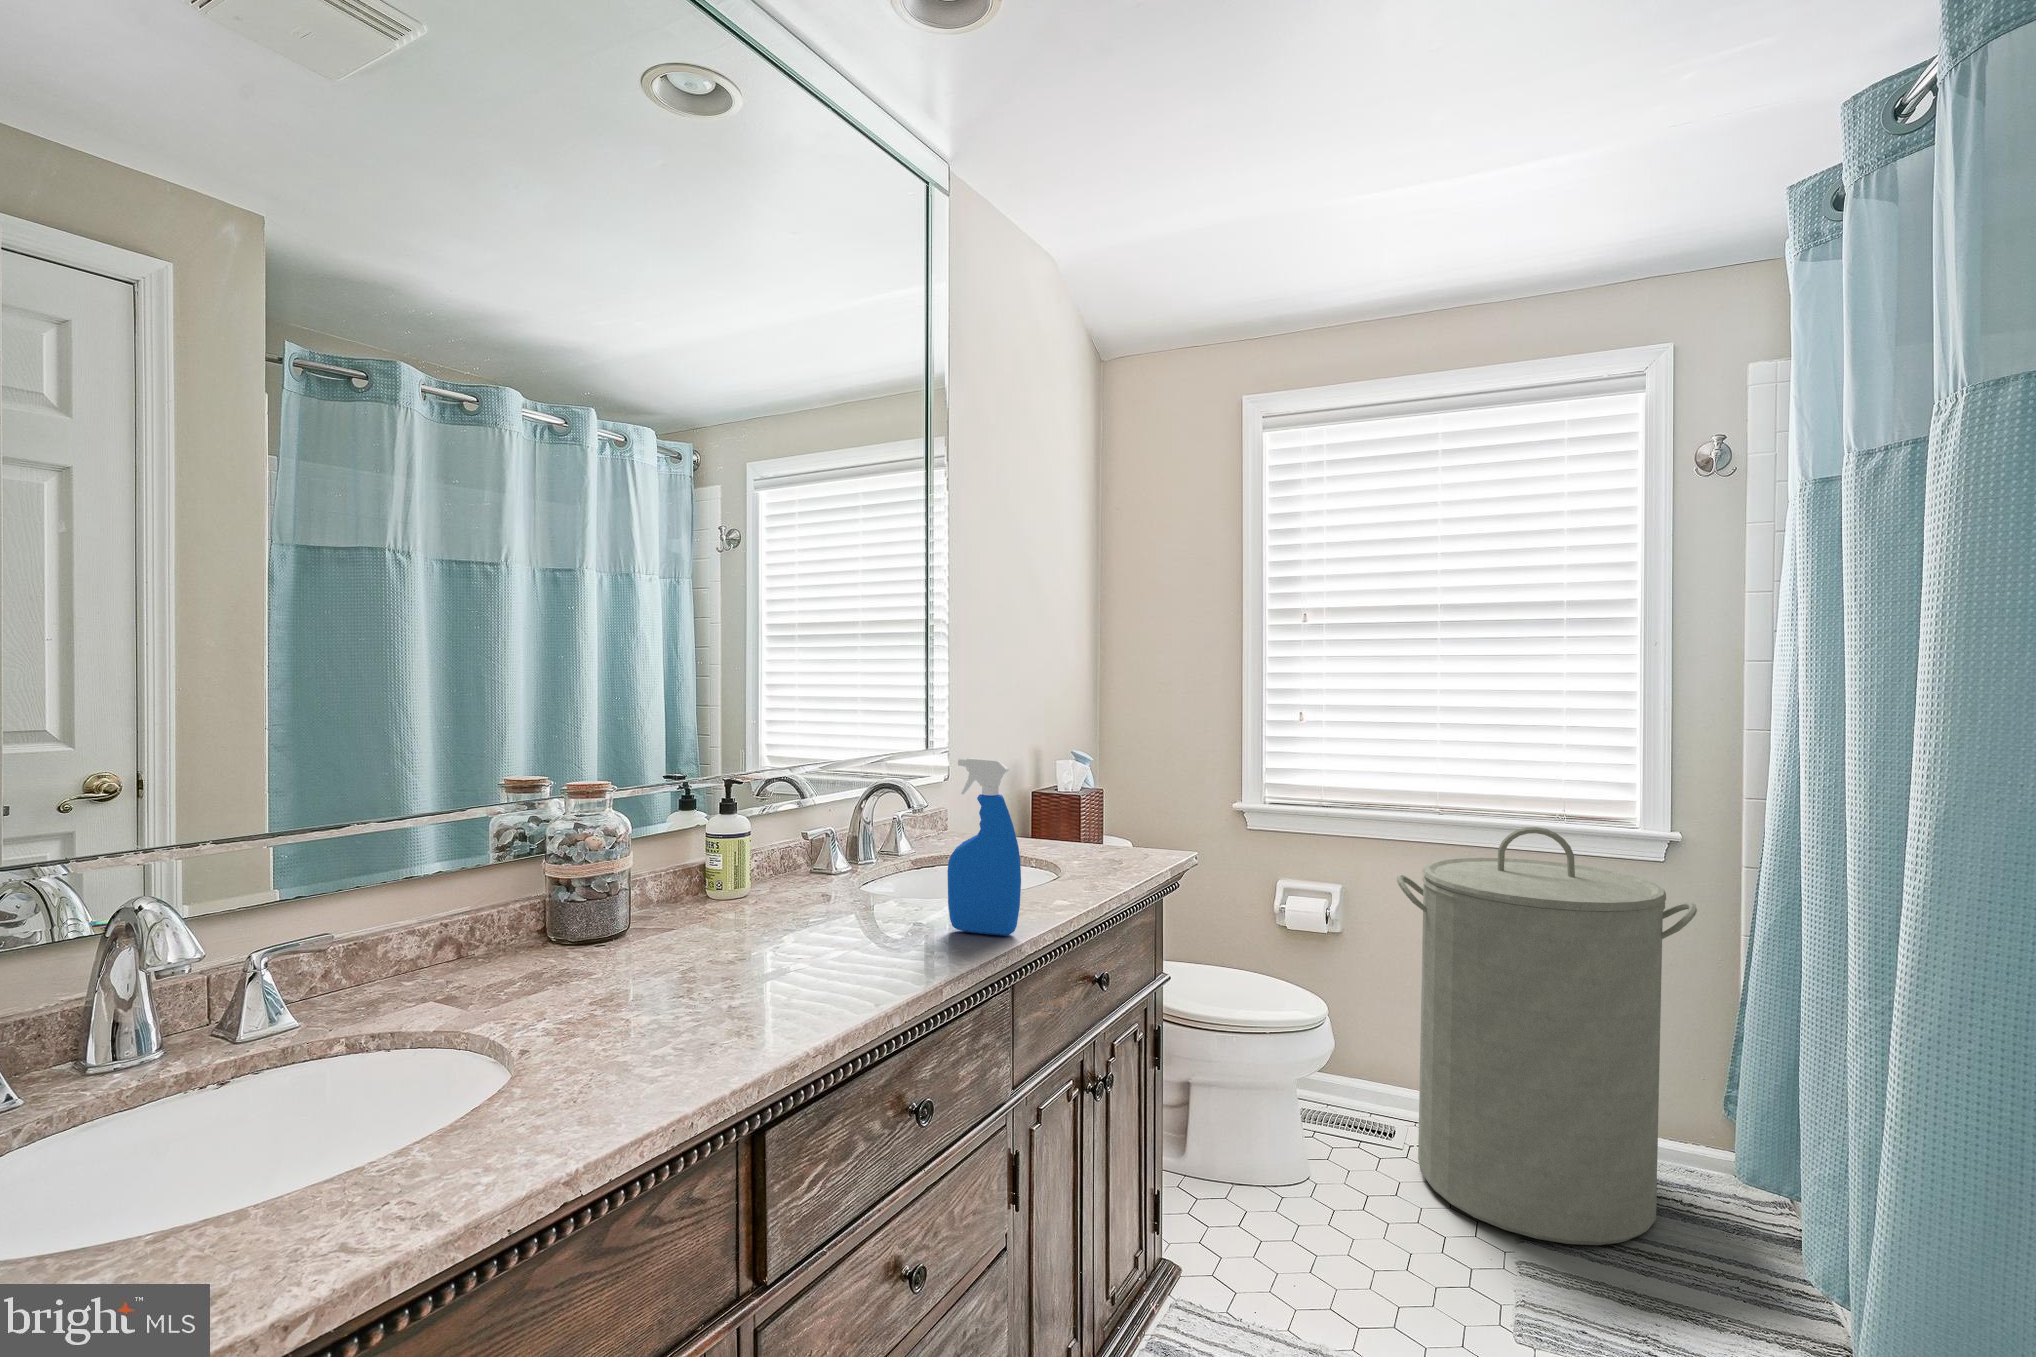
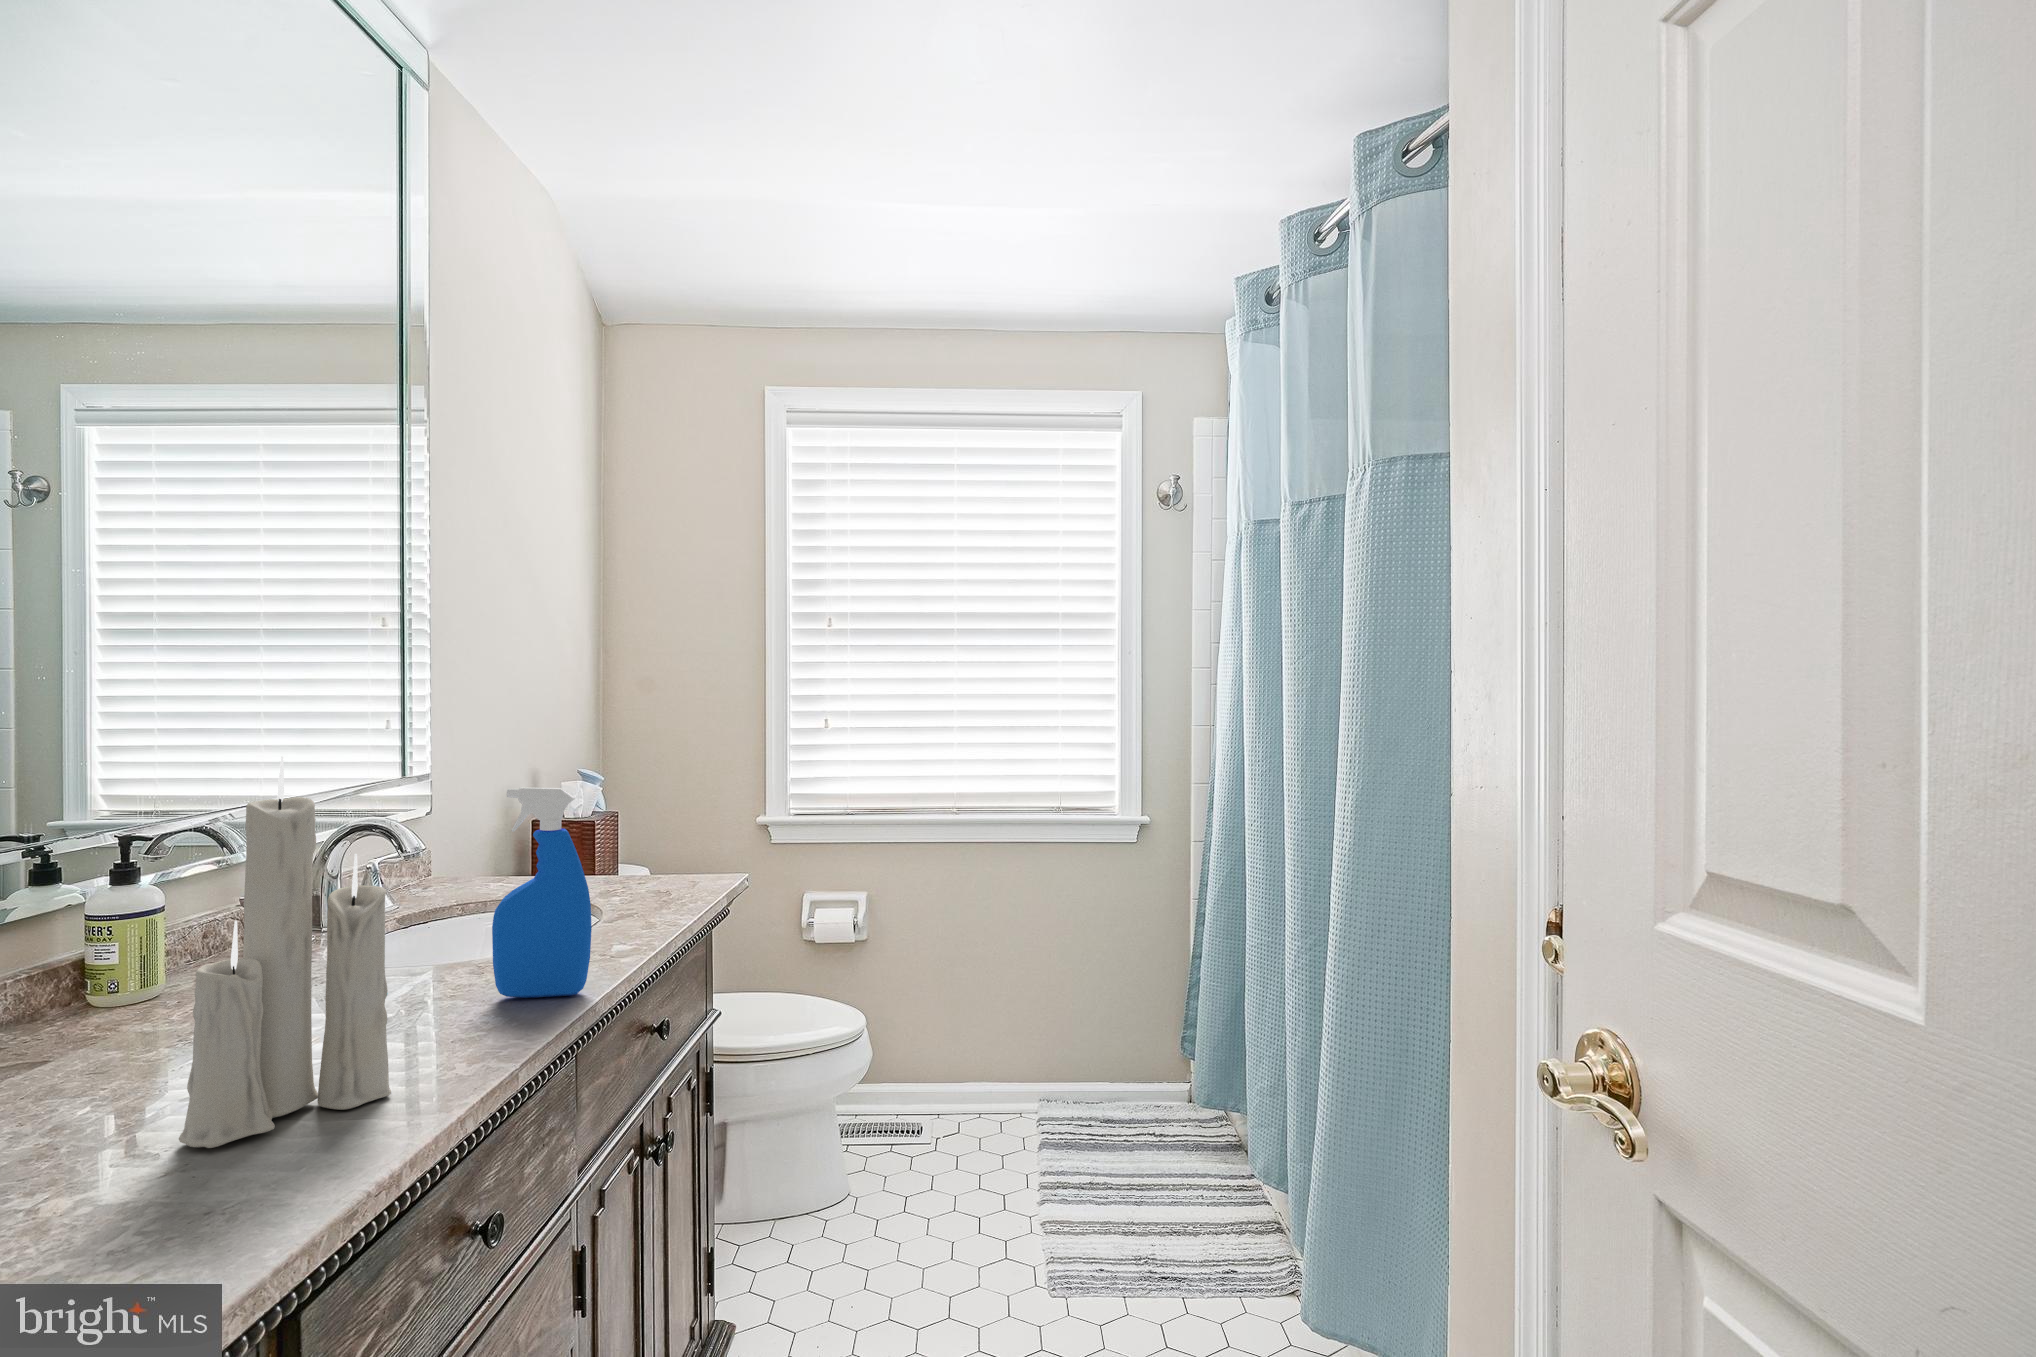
candle: none [715,710,850,1002] -> present [179,756,391,1148]
laundry hamper: present [1397,827,1697,1245] -> none [924,820,1167,1197]

